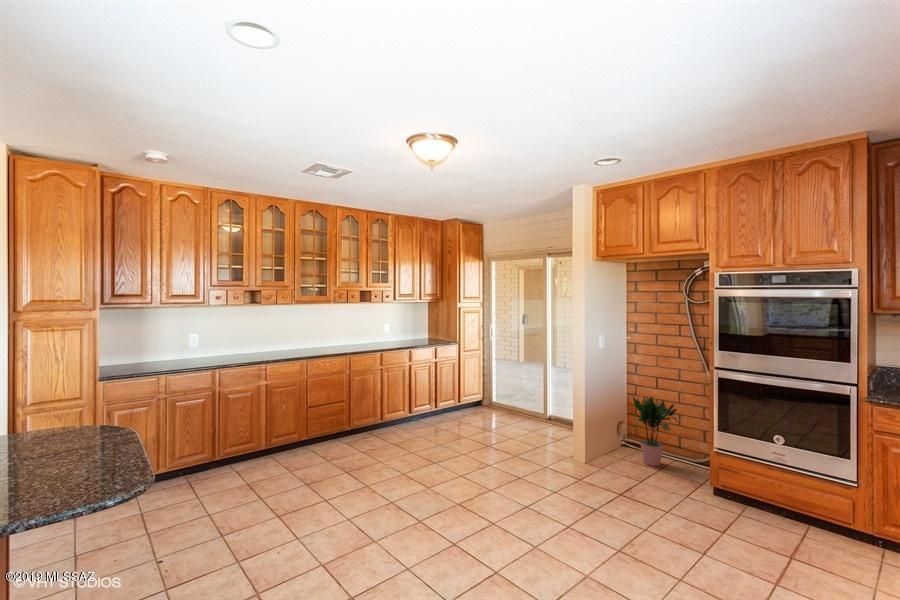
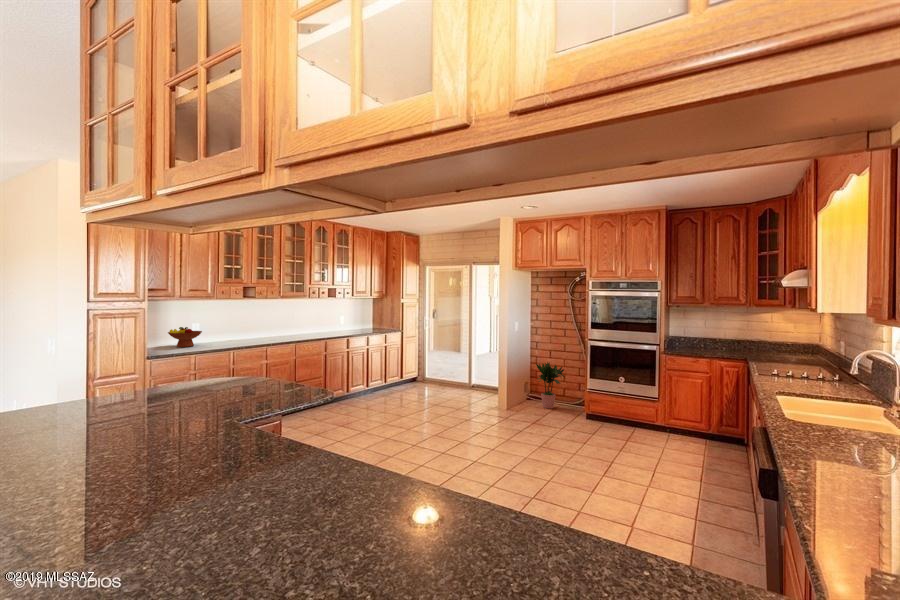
fruit bowl: none [152,339,194,363] -> present [168,327,202,347]

